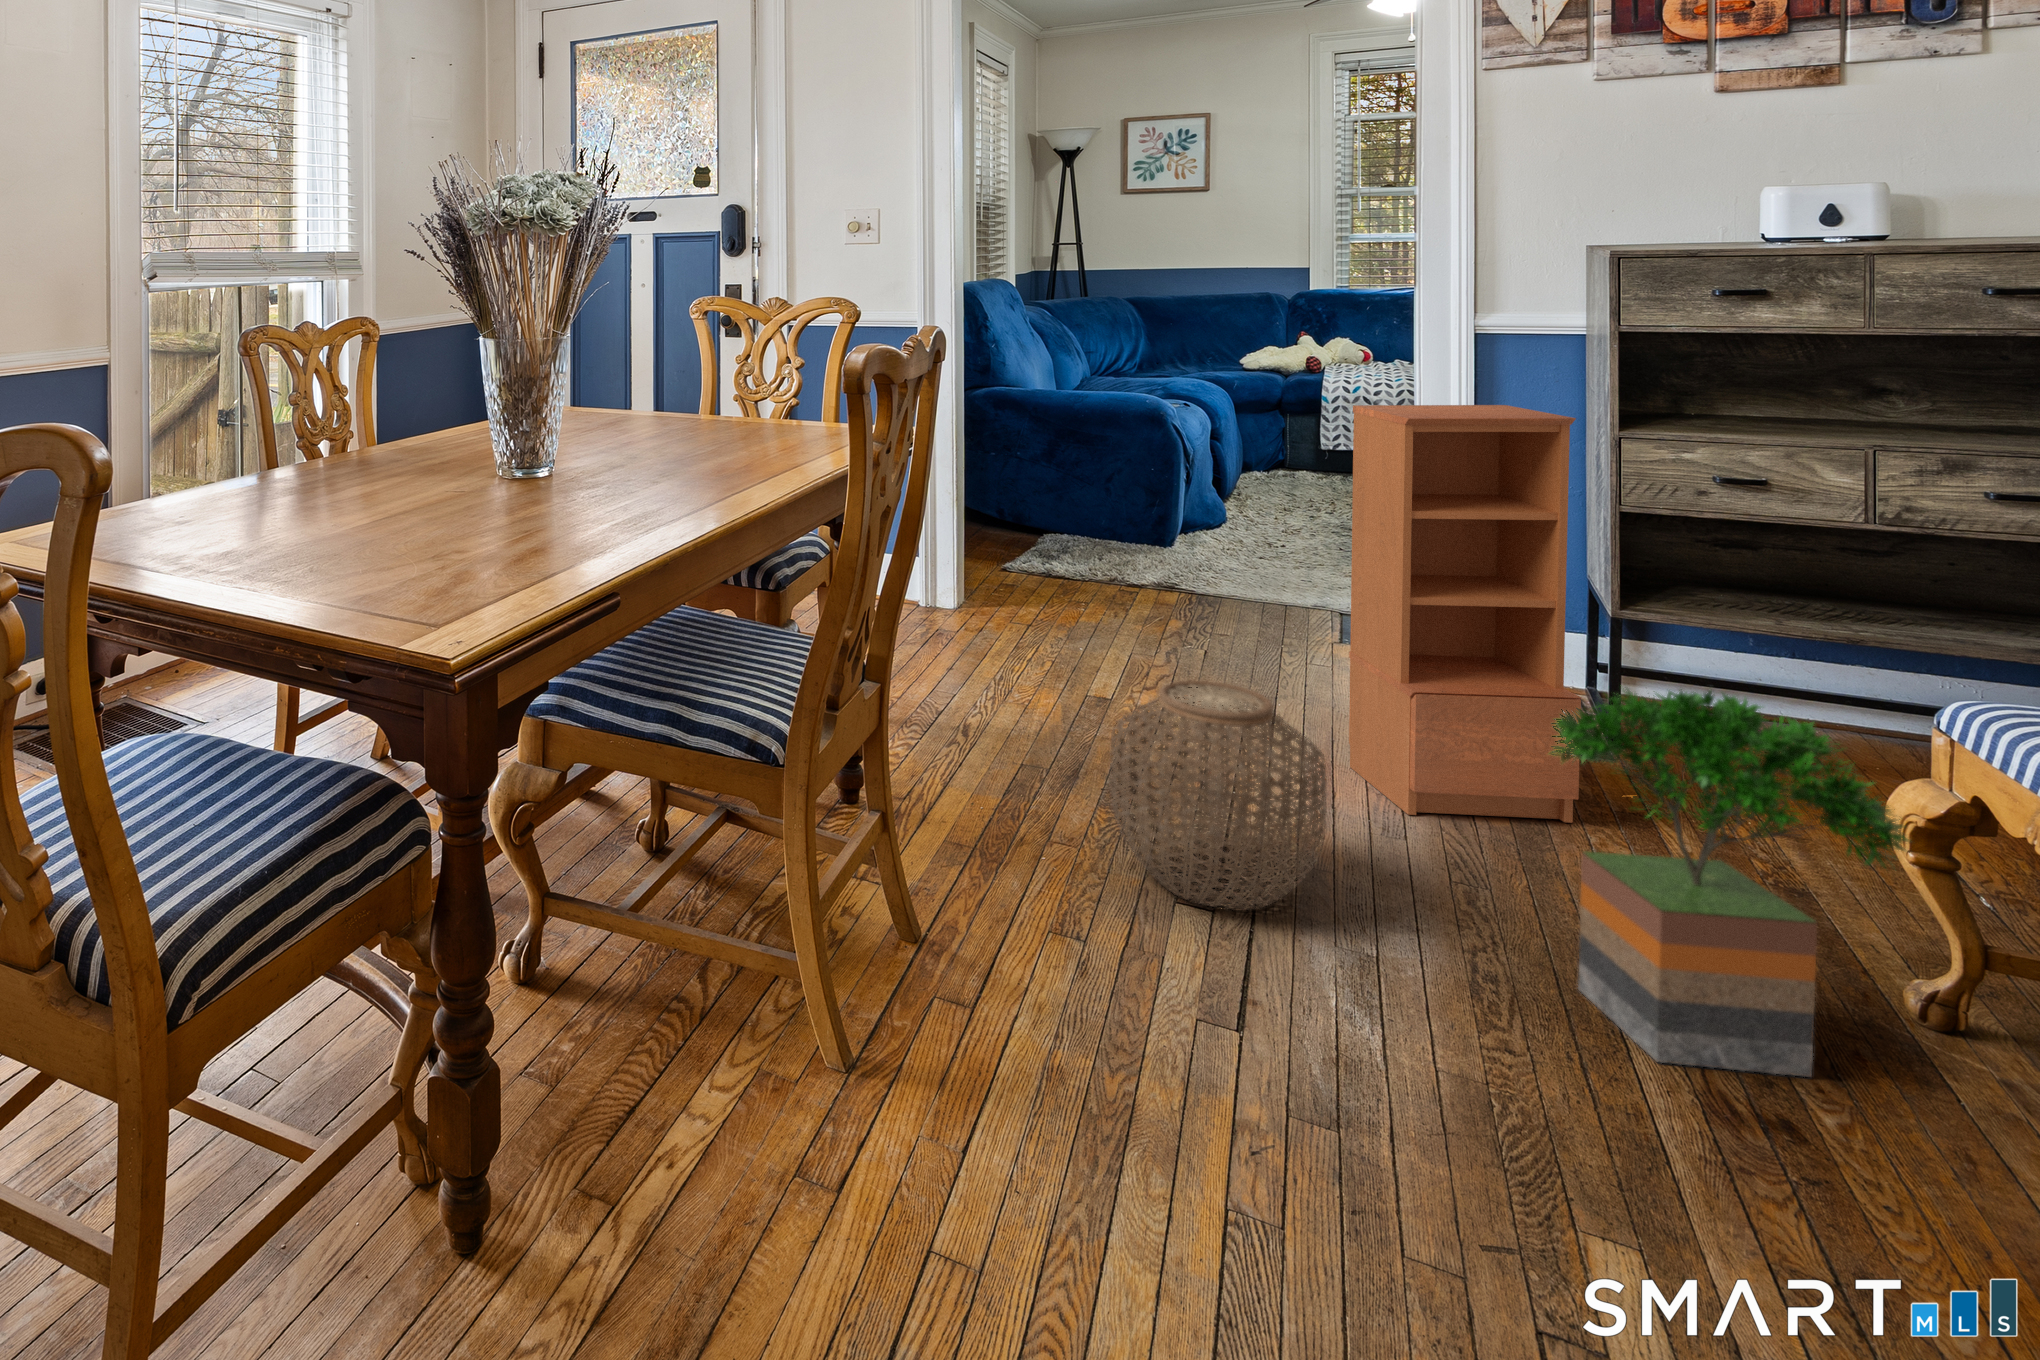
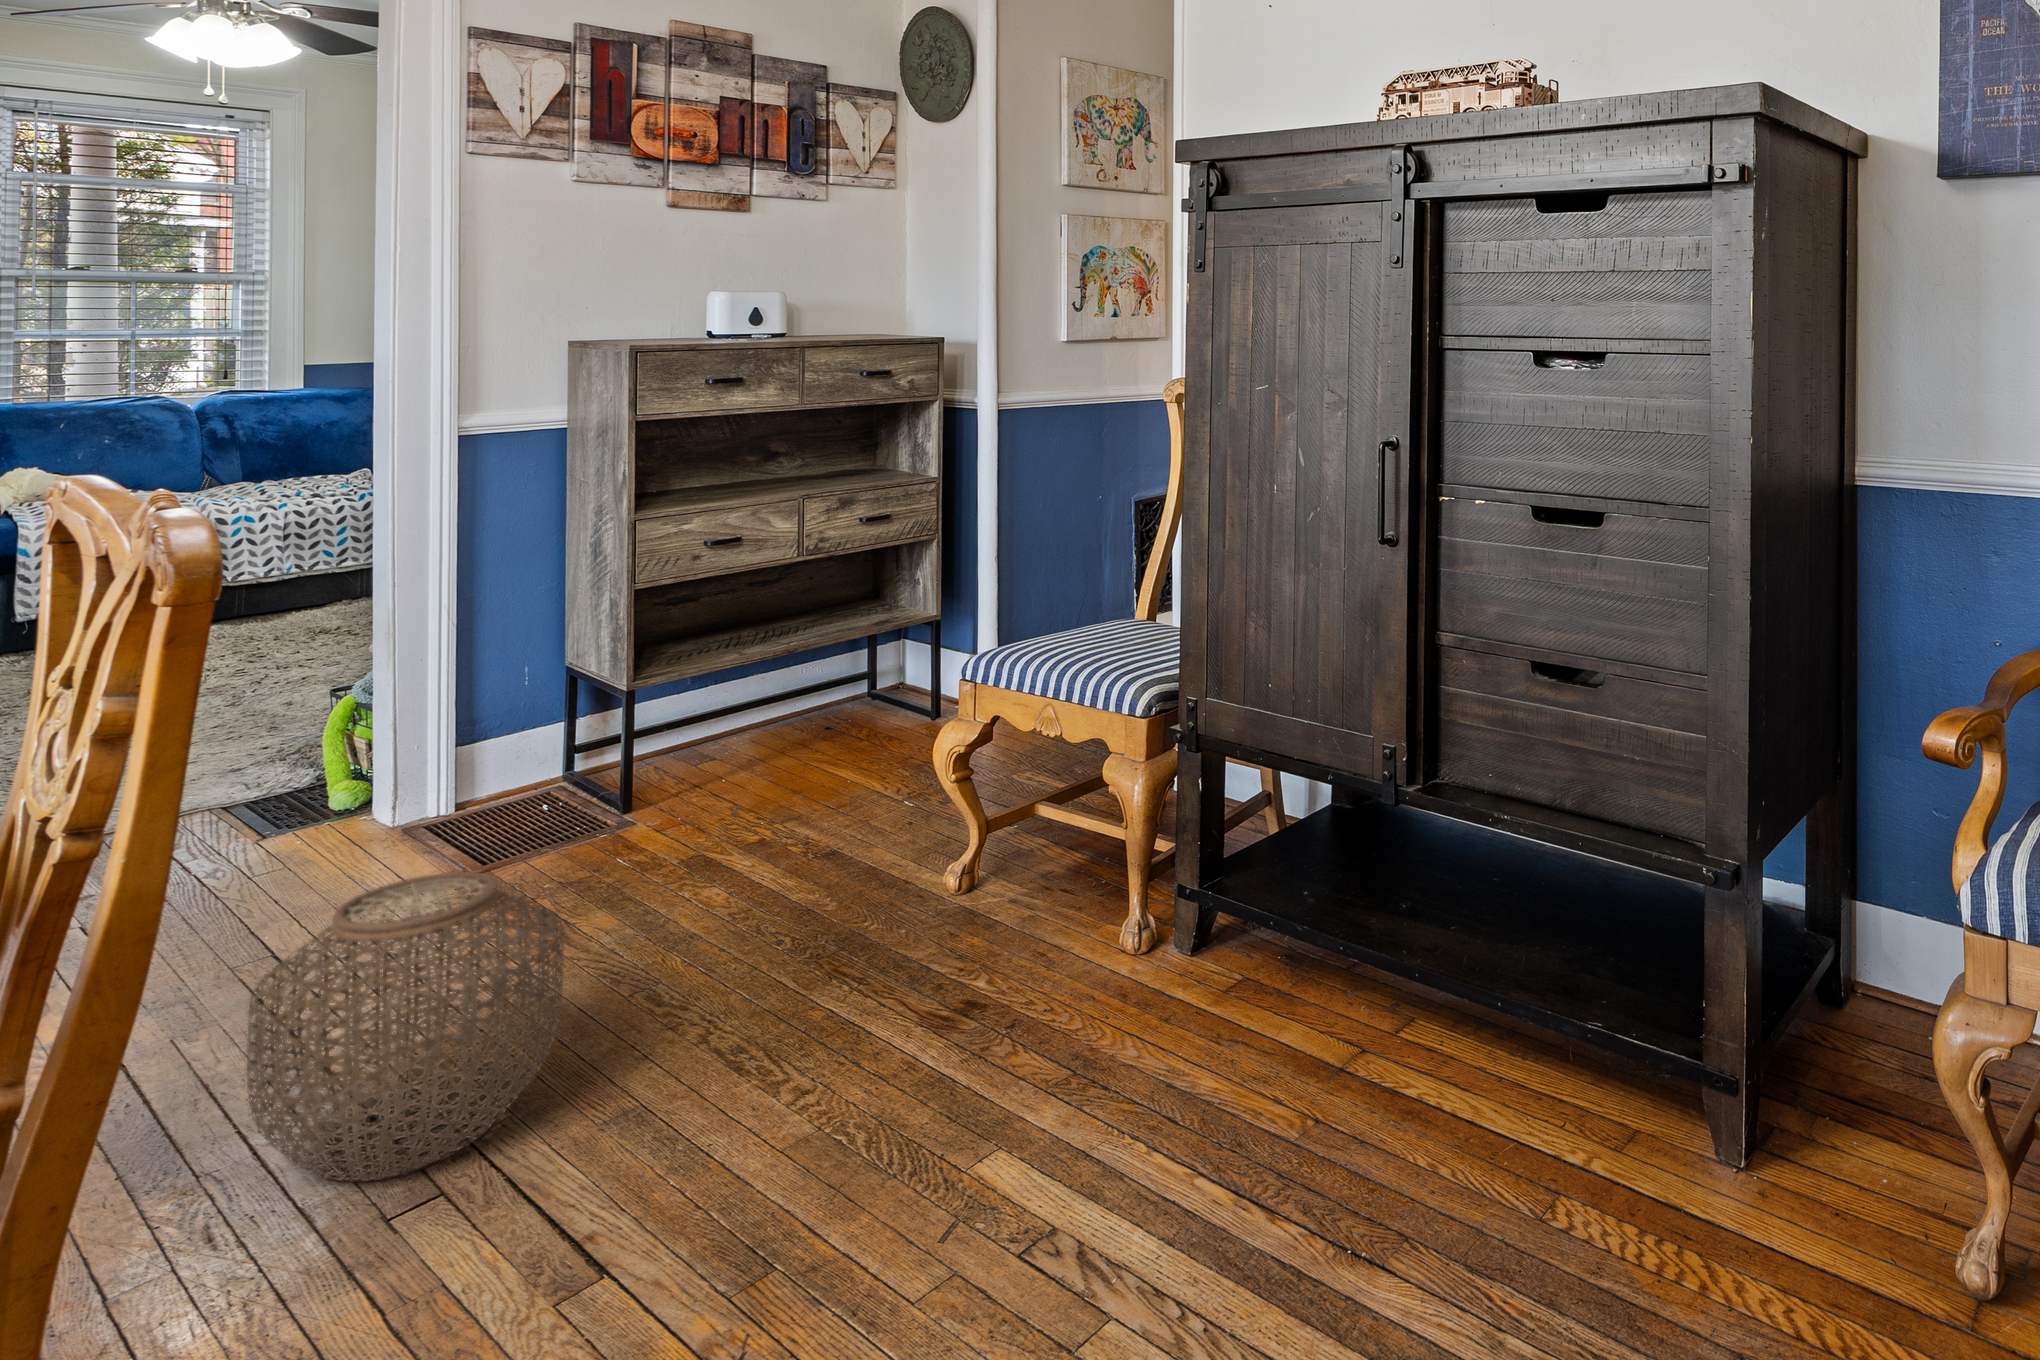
bookcase: present [1349,405,1581,823] -> none [421,497,675,952]
potted tree: present [1552,689,1910,1077] -> none [770,704,1019,1027]

